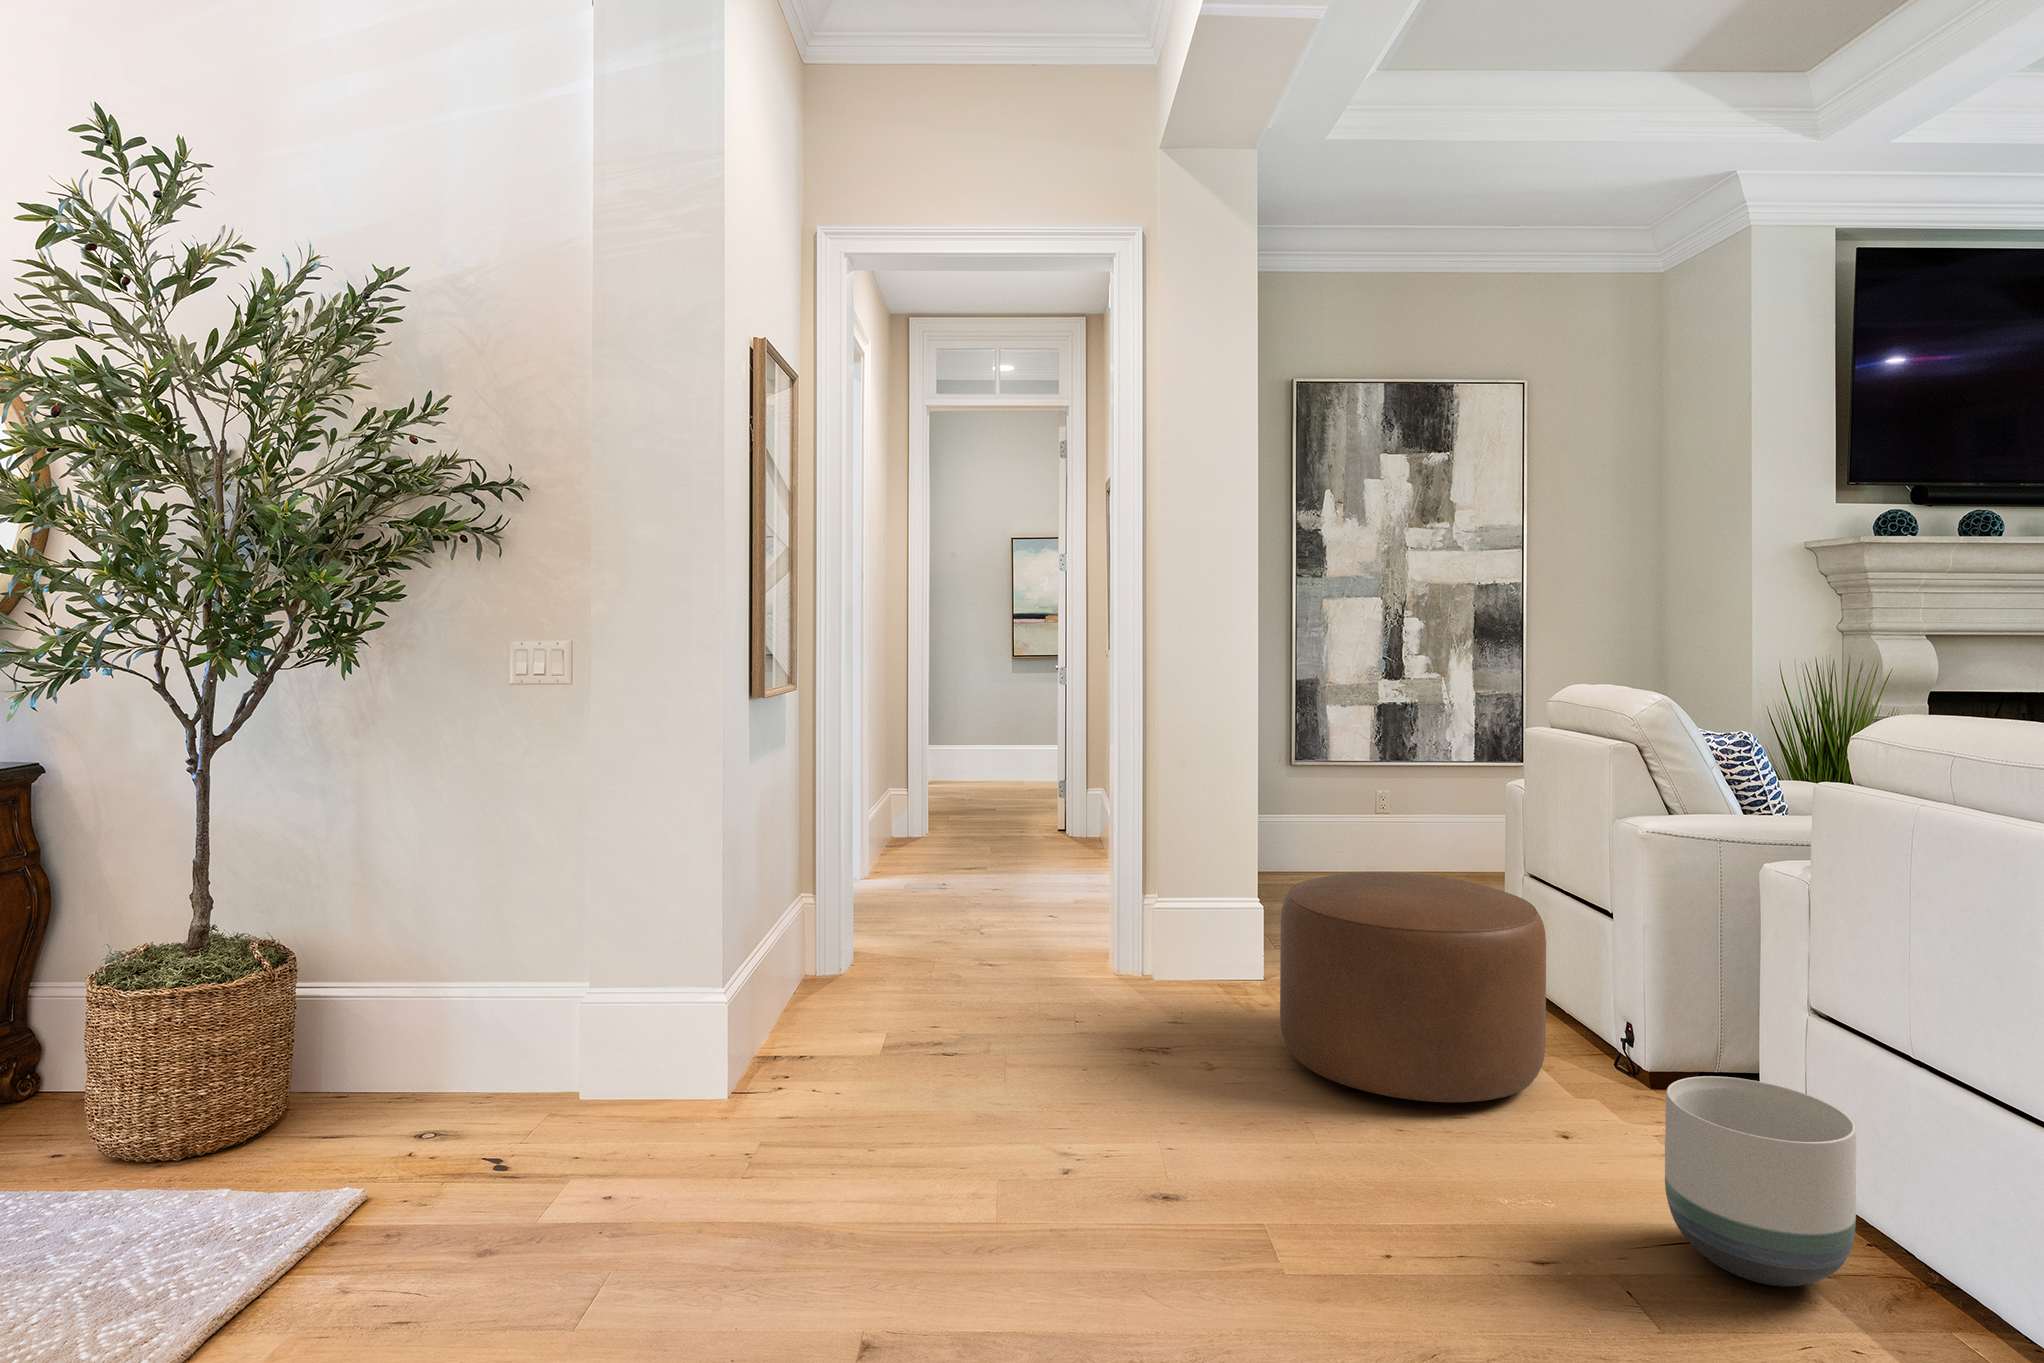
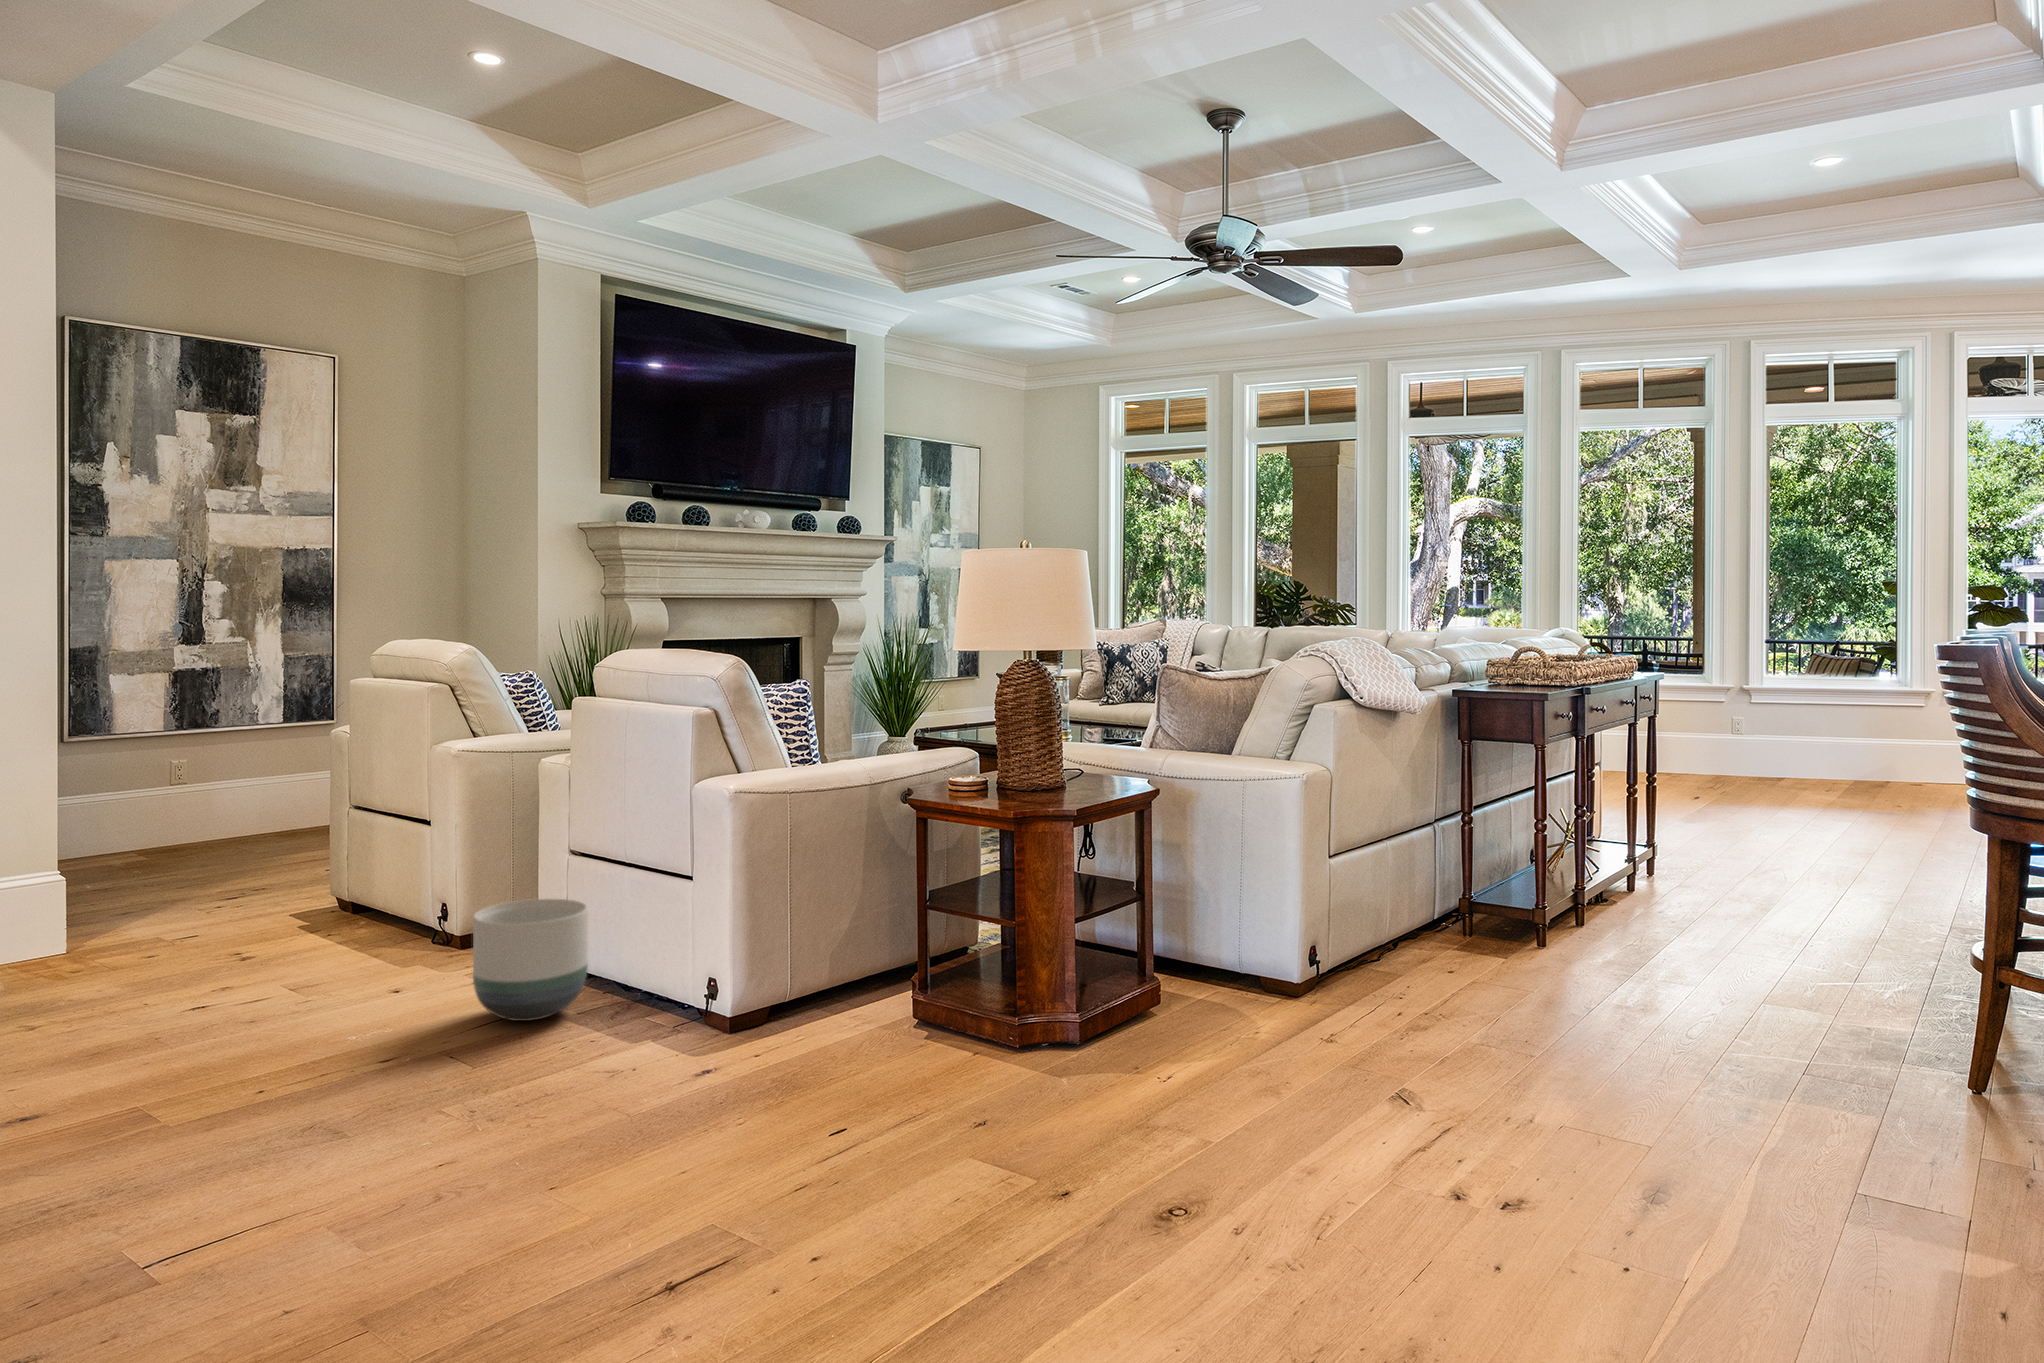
ottoman: present [1280,872,1546,1102] -> none [111,815,377,1003]

